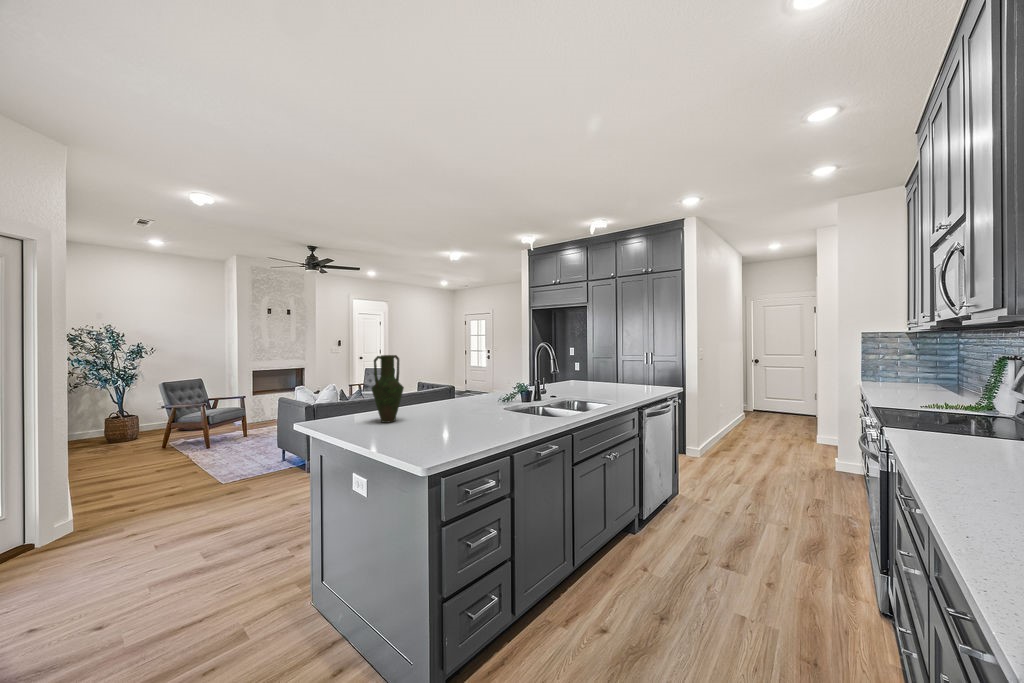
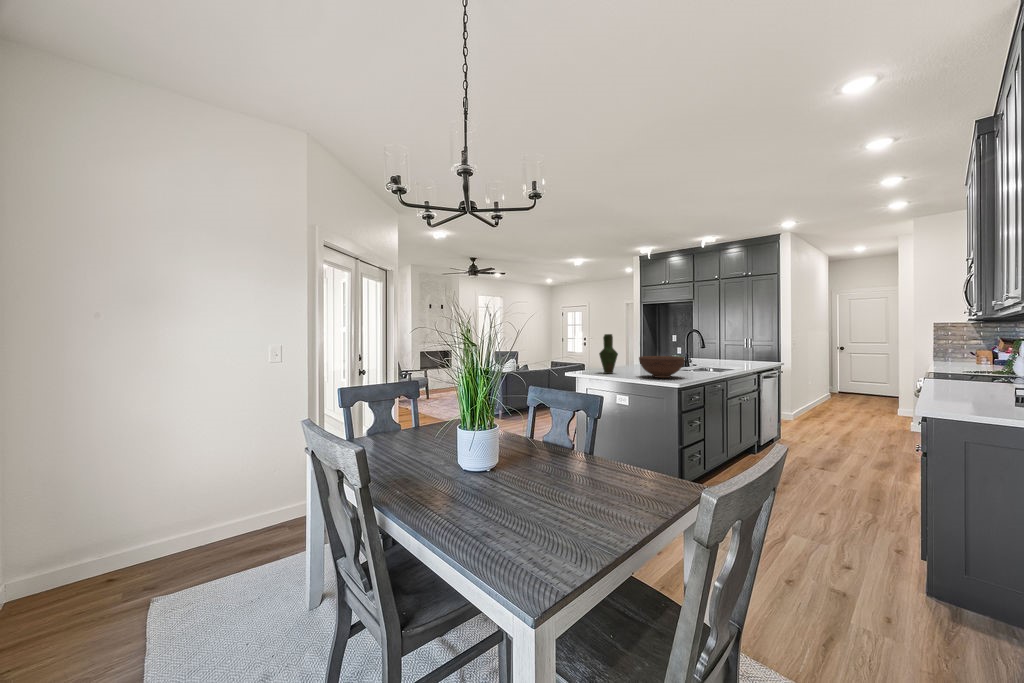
fruit bowl: none [414,393,492,436] -> present [639,356,685,378]

